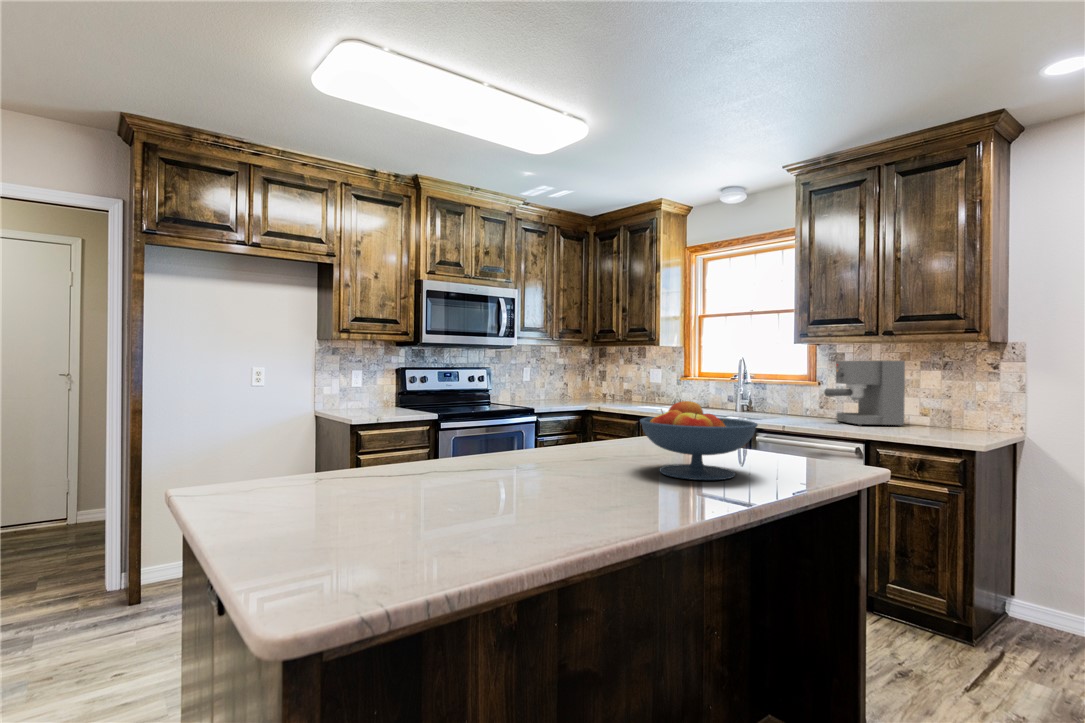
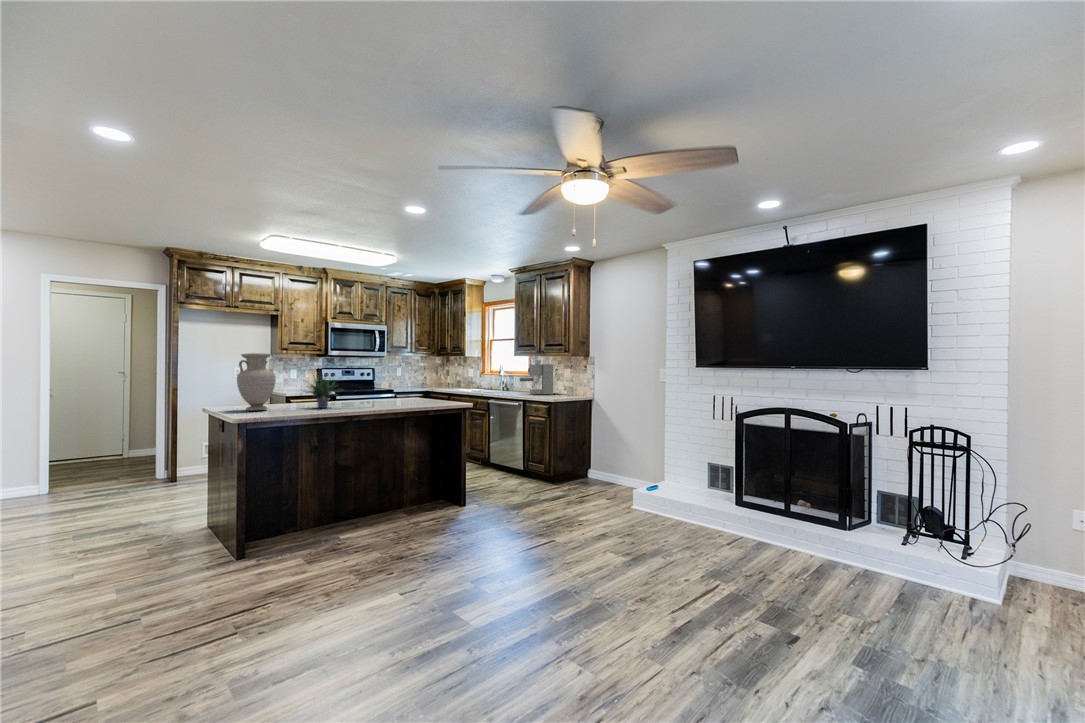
vase: none [270,313,398,524] -> present [237,353,276,411]
potted plant: none [462,359,613,501] -> present [304,375,334,408]
fruit bowl: present [640,401,758,480] -> none [373,380,414,405]

